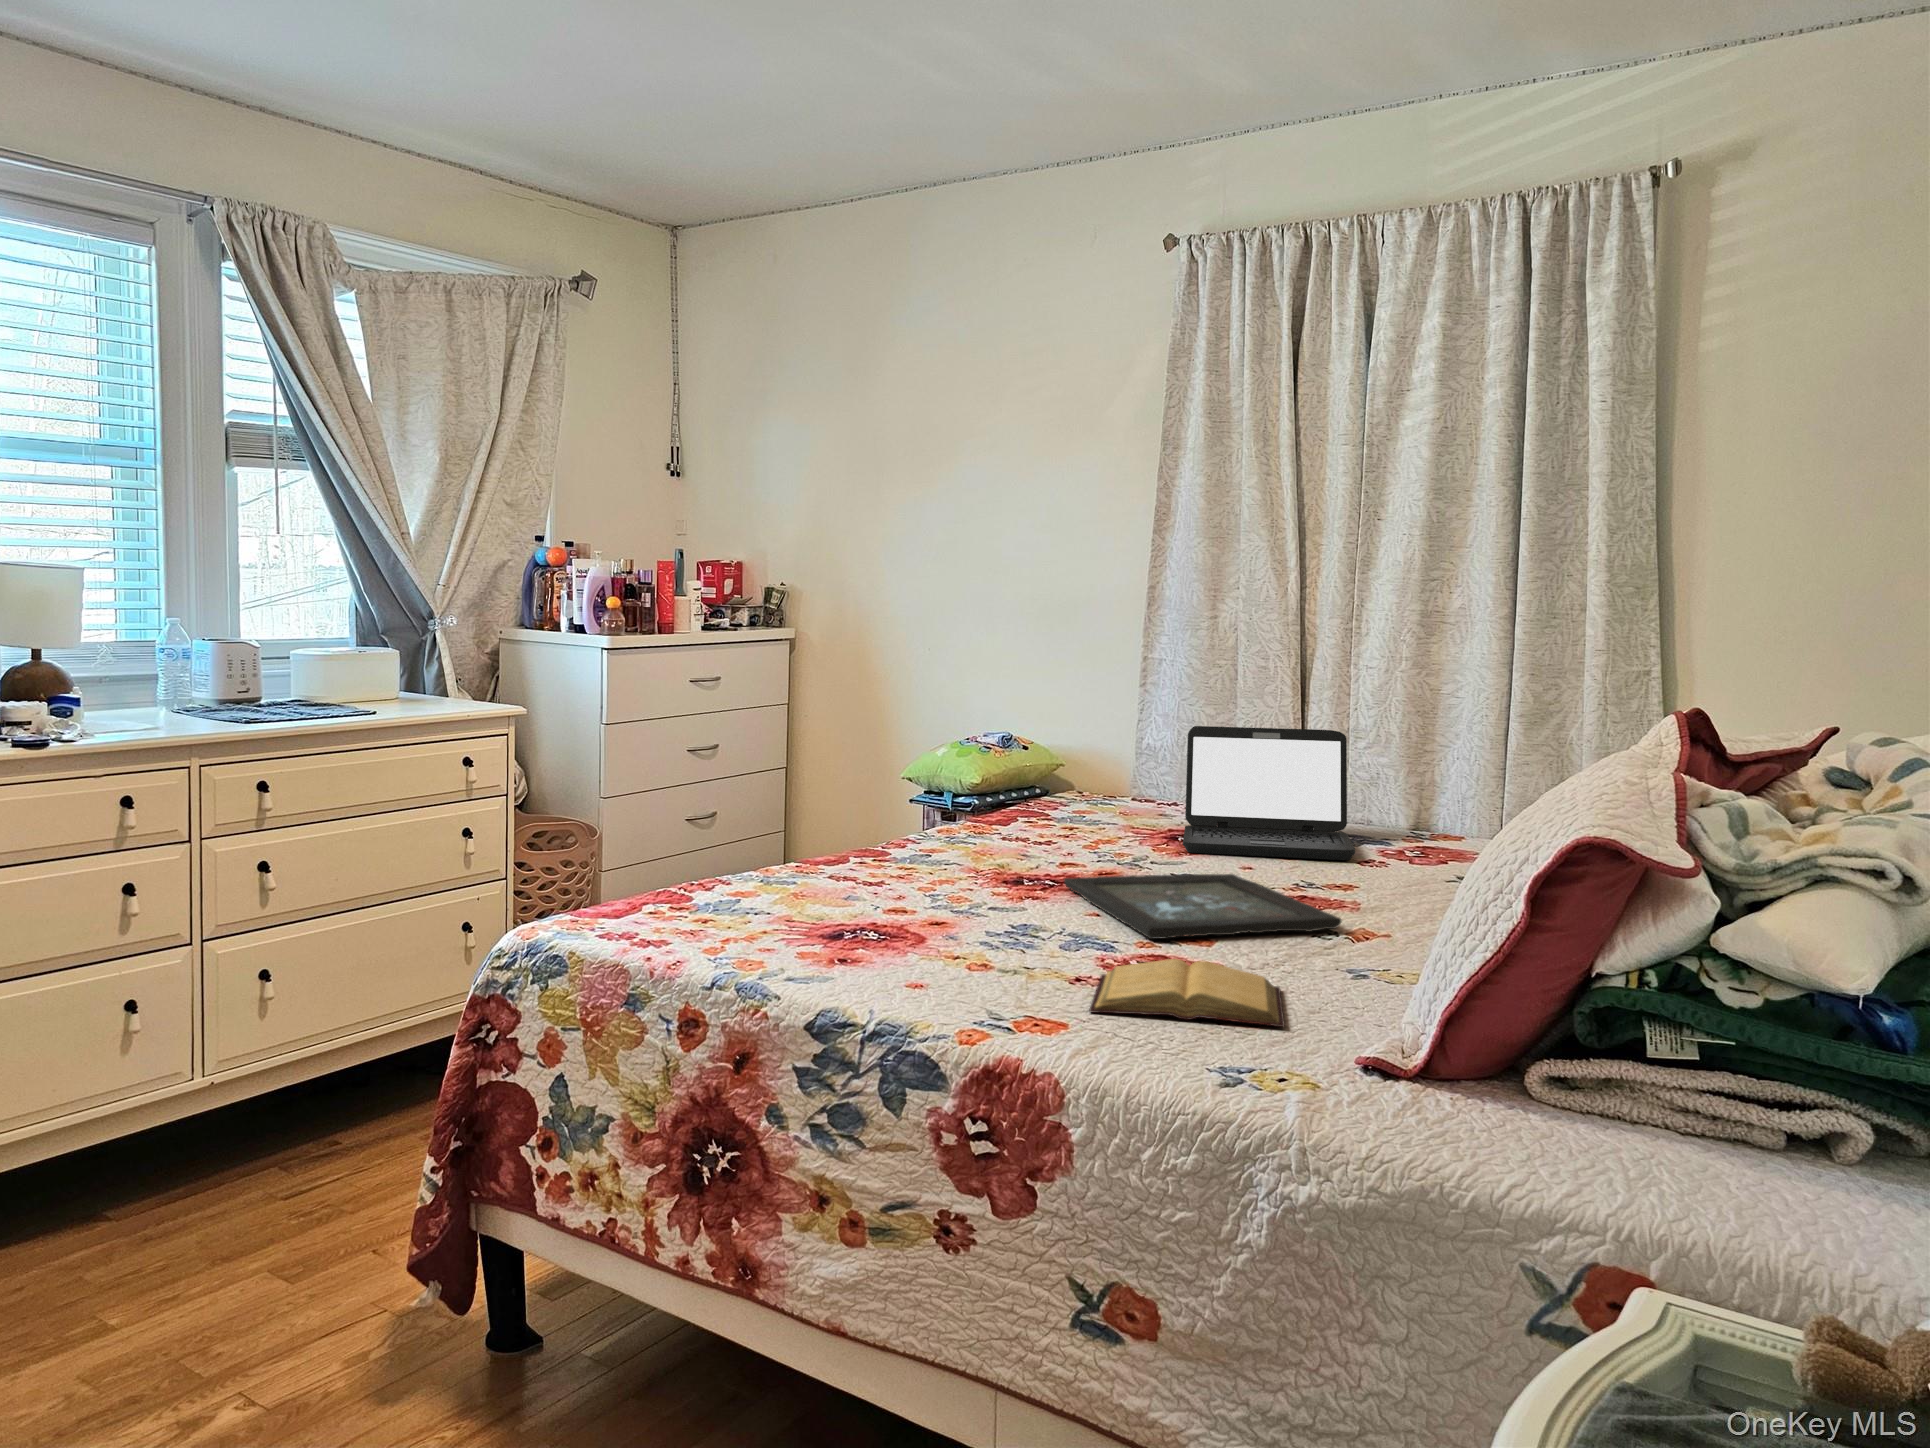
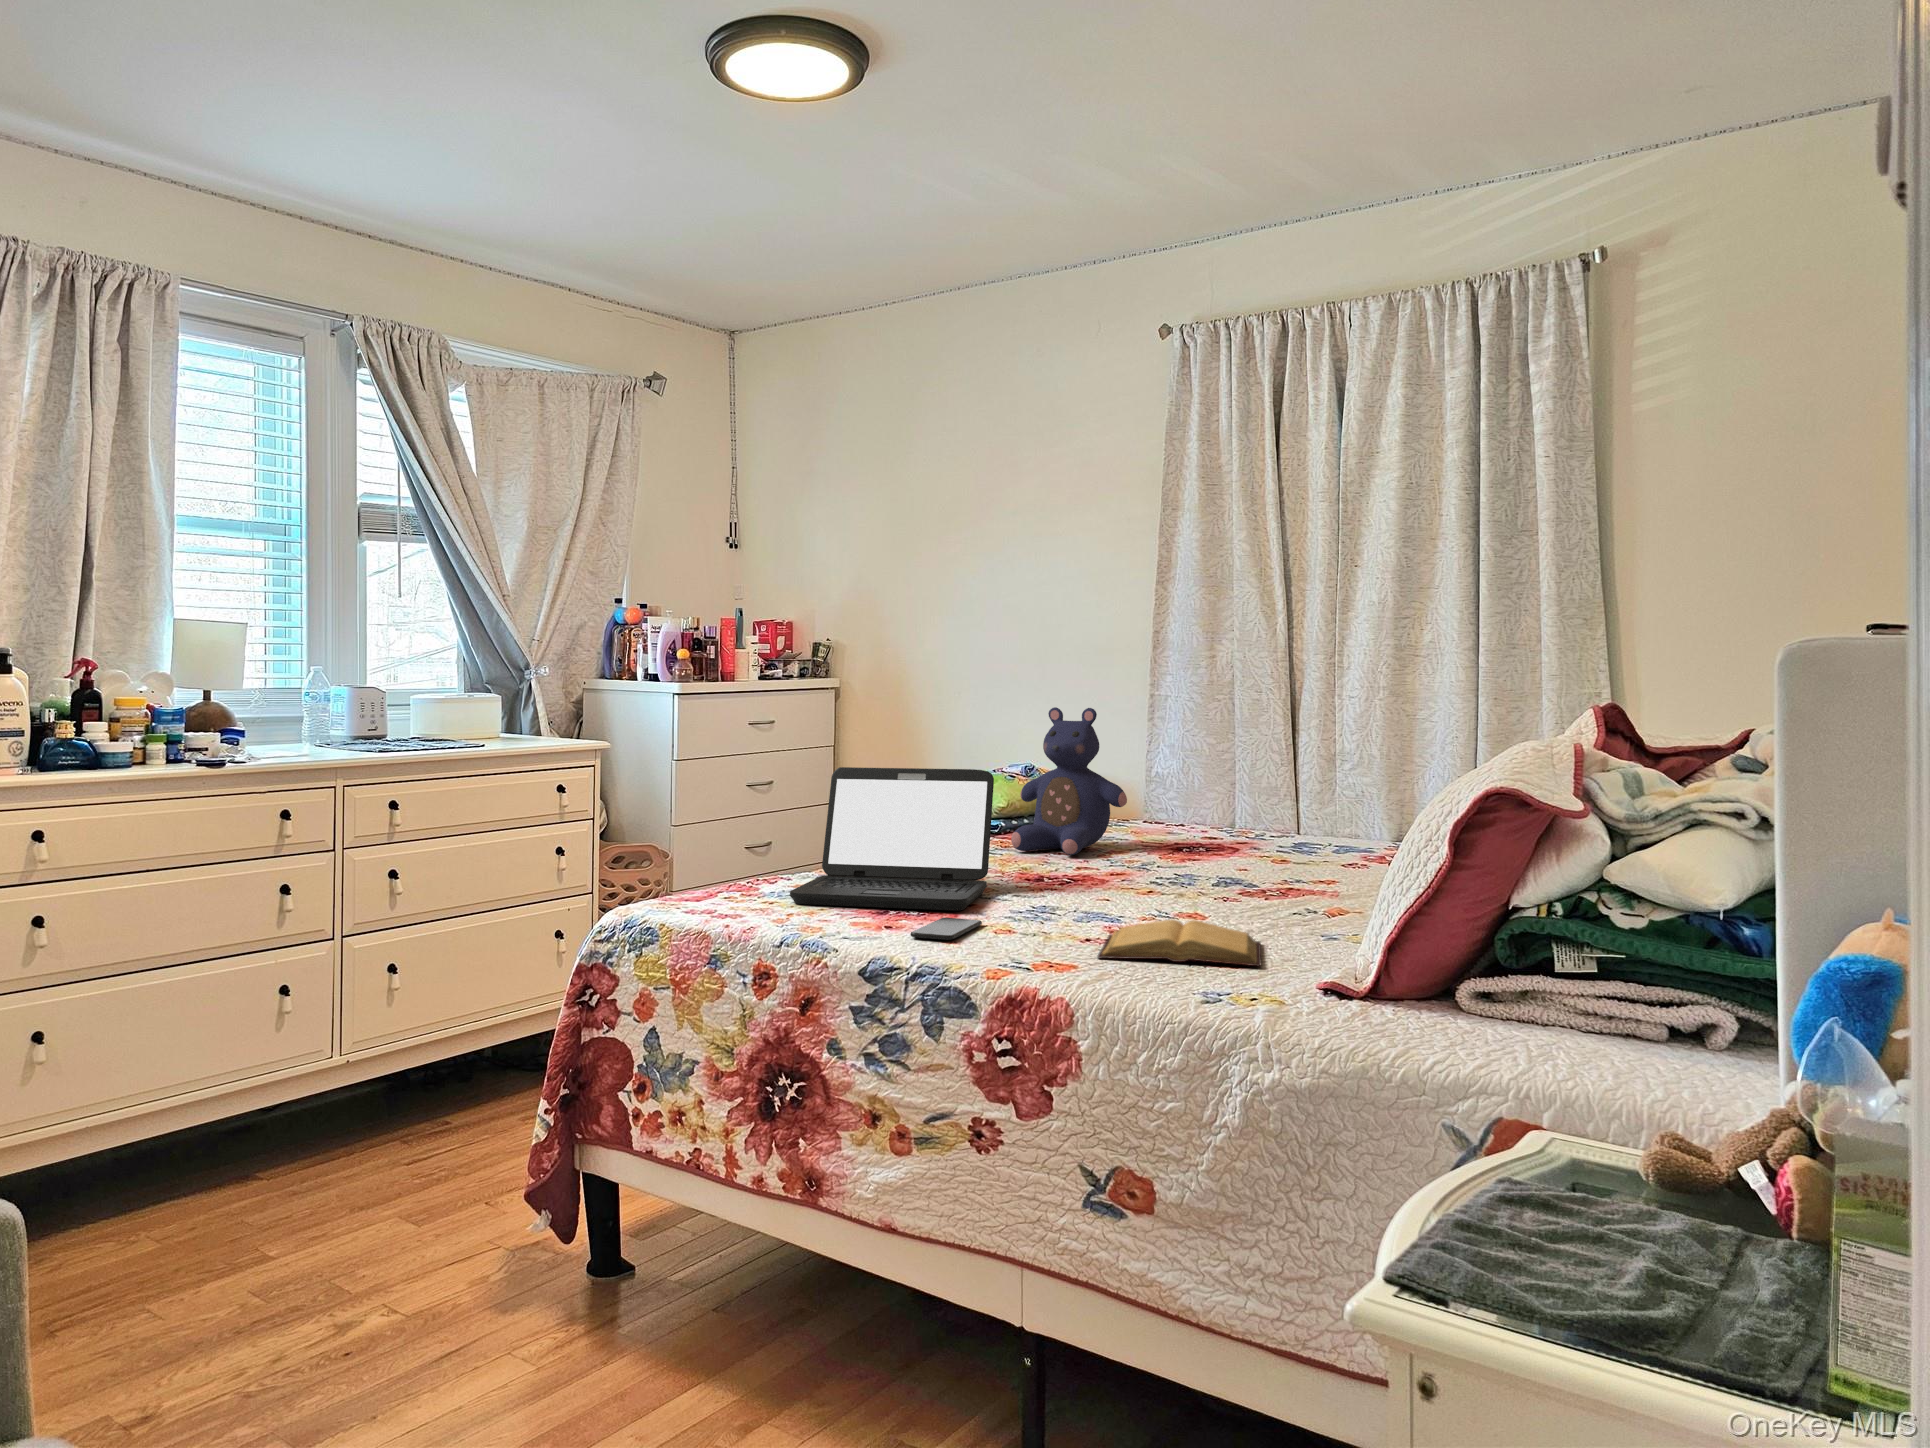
teddy bear: none [984,680,1116,852] -> present [1011,707,1127,855]
laptop: present [1183,726,1355,860] -> present [790,767,994,911]
tray: present [1063,874,1341,939] -> none [1080,868,1319,912]
smartphone: none [867,948,951,983] -> present [910,918,982,940]

